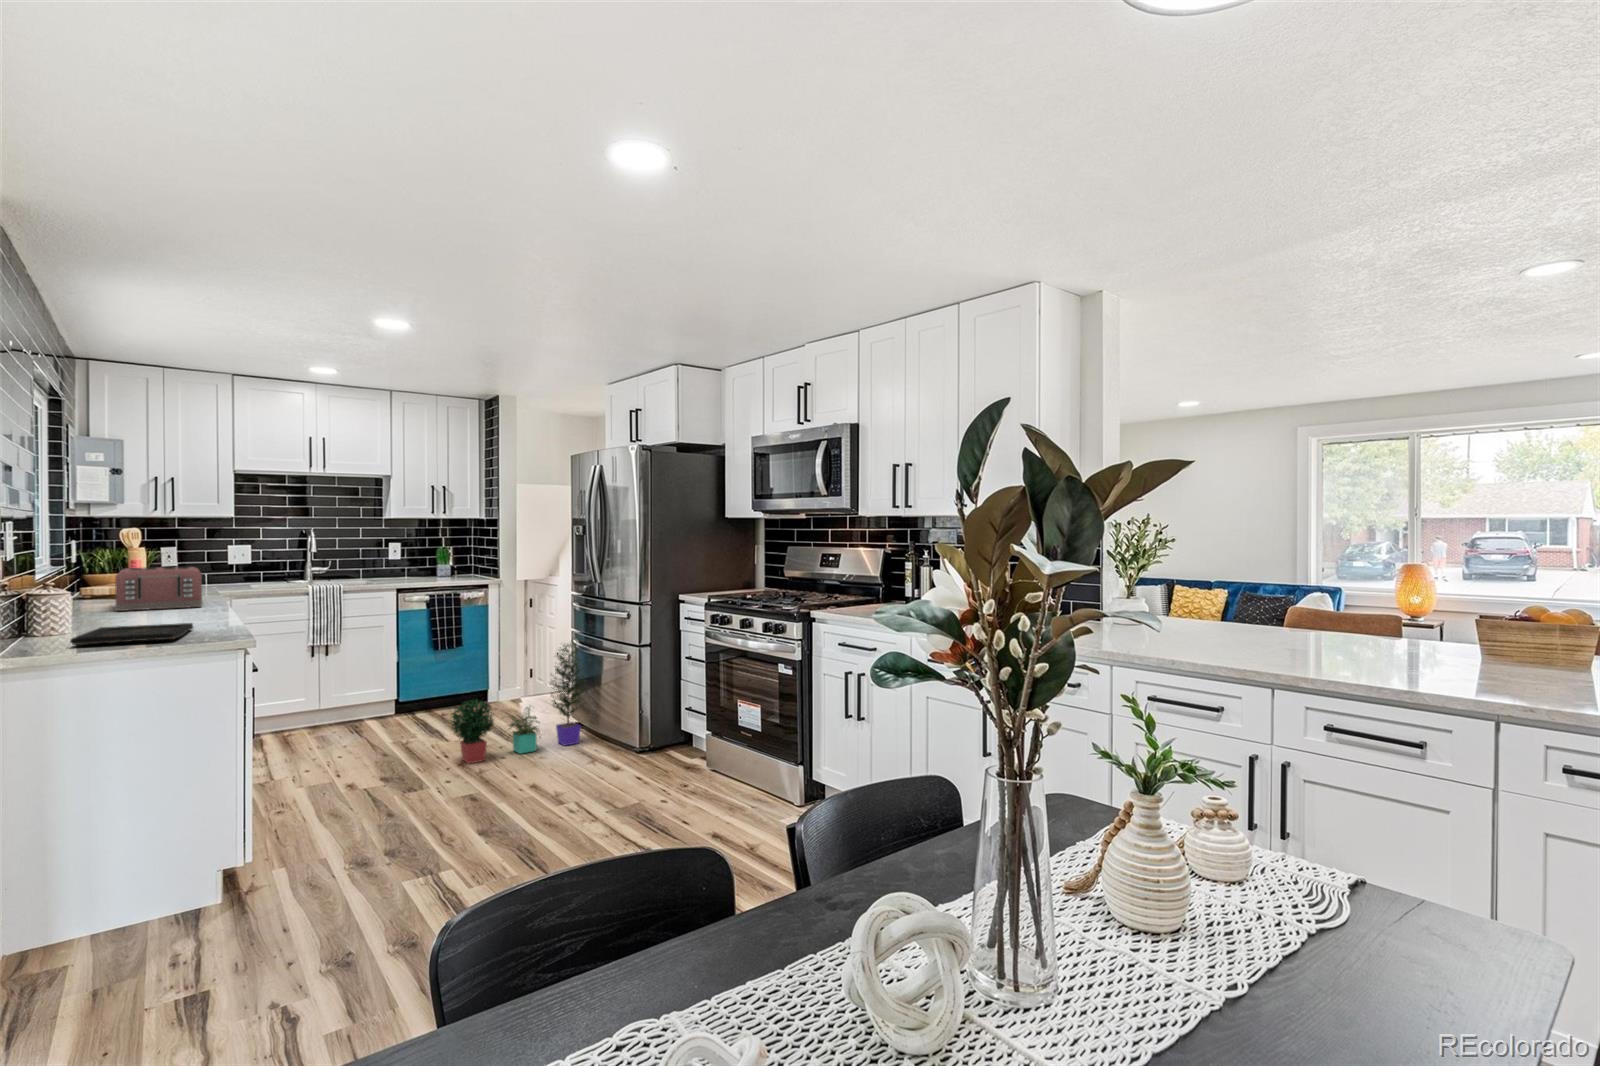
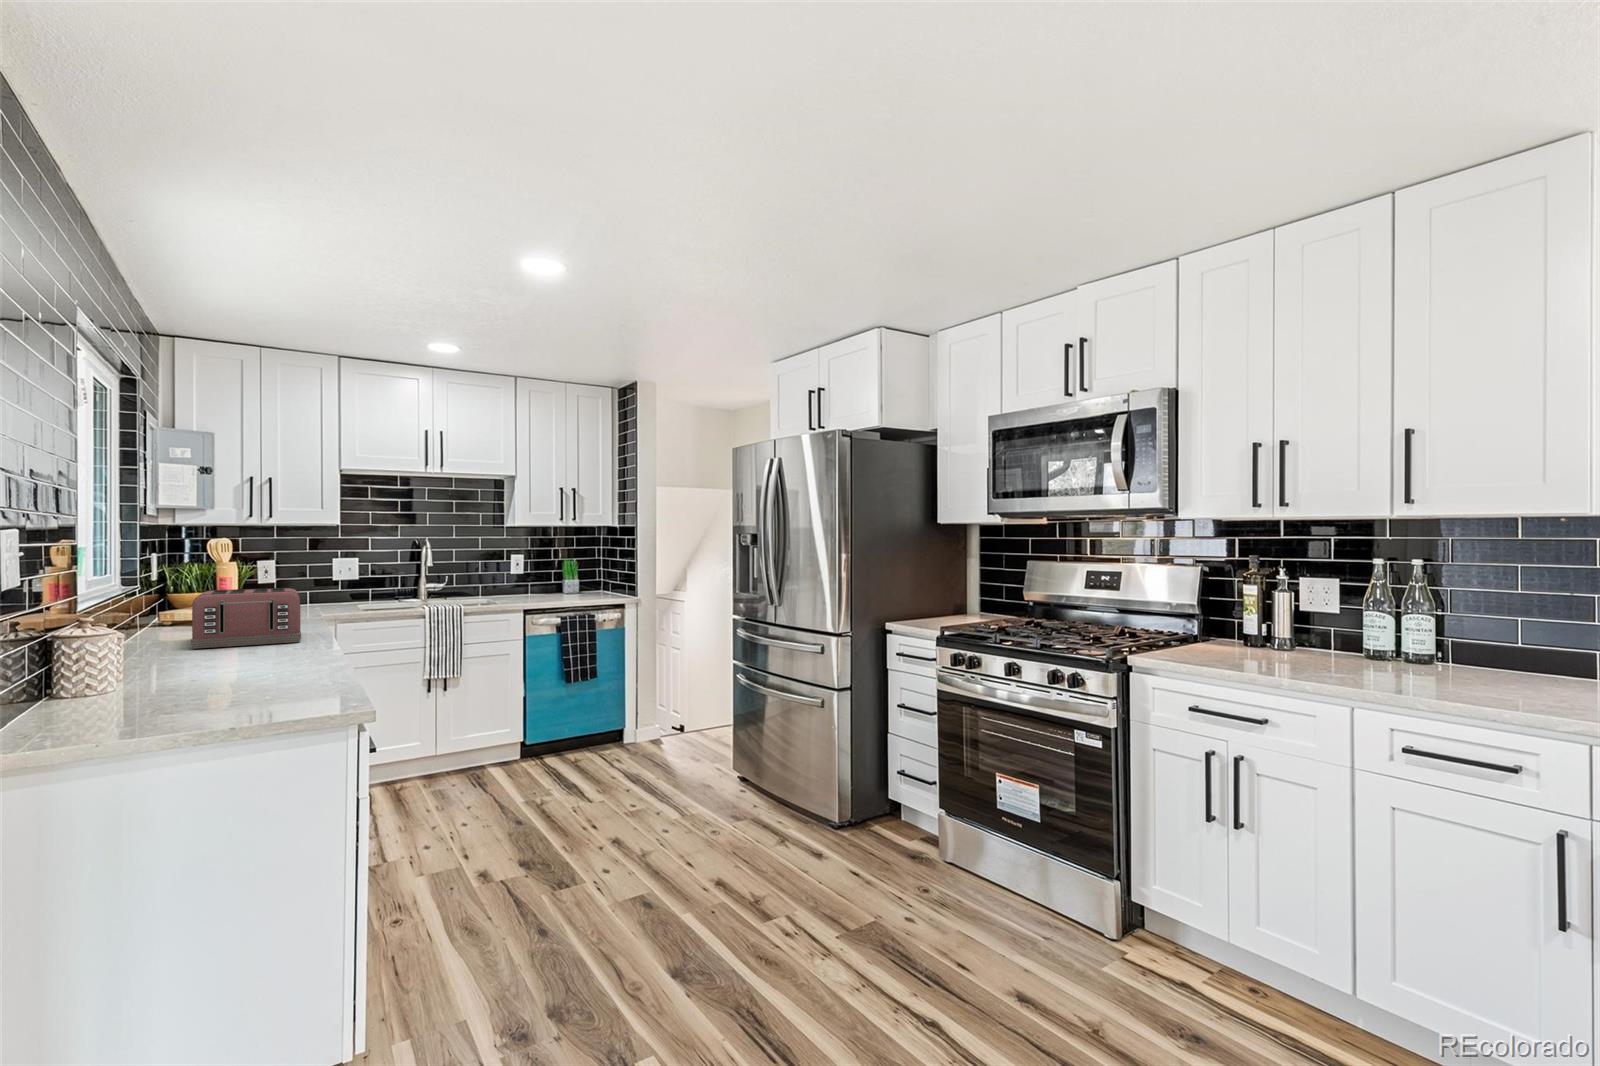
tray: present [70,623,193,645] -> none [98,677,284,721]
potted plant: present [451,644,586,764] -> none [598,678,764,840]

